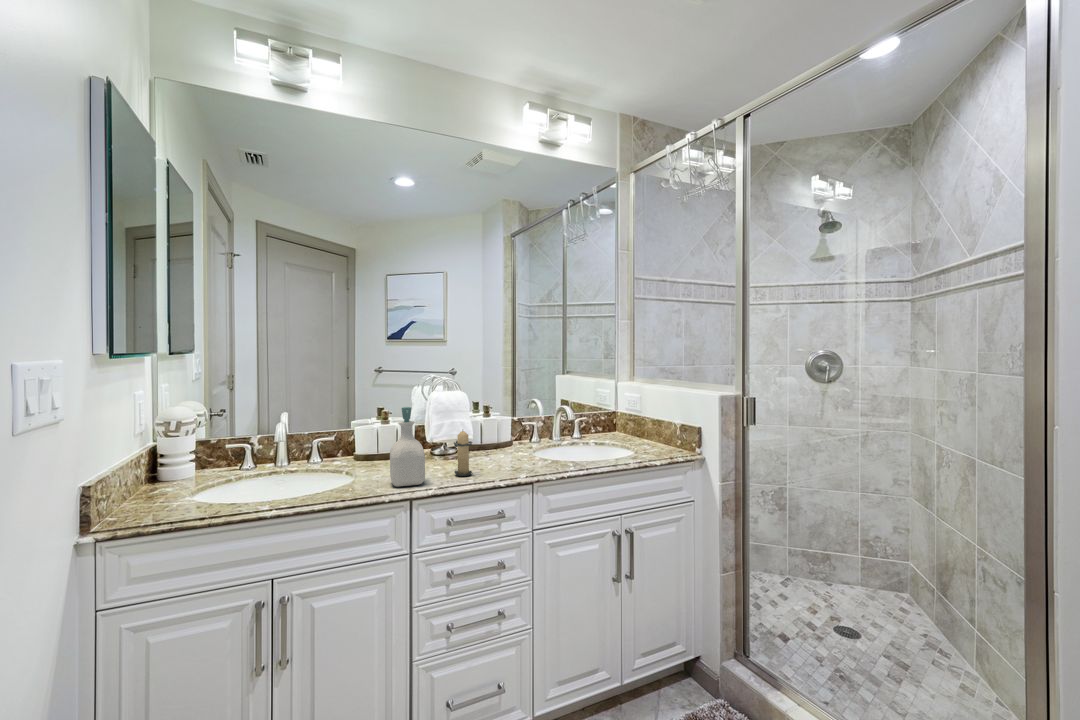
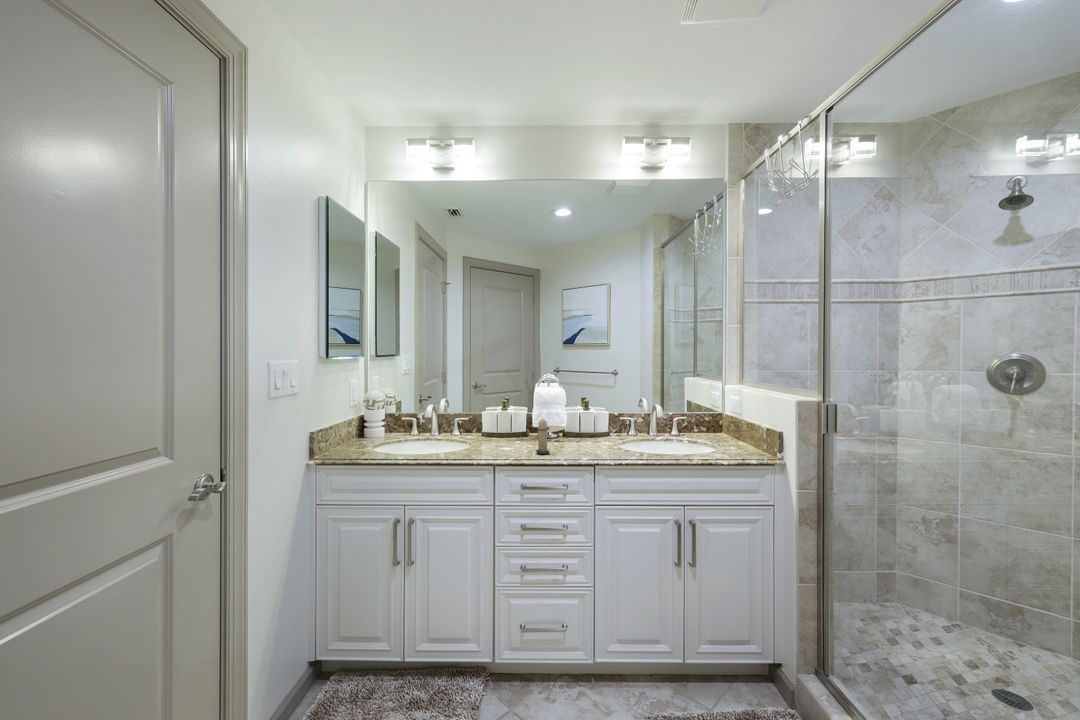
soap bottle: present [390,407,425,487] -> none [484,398,510,456]

